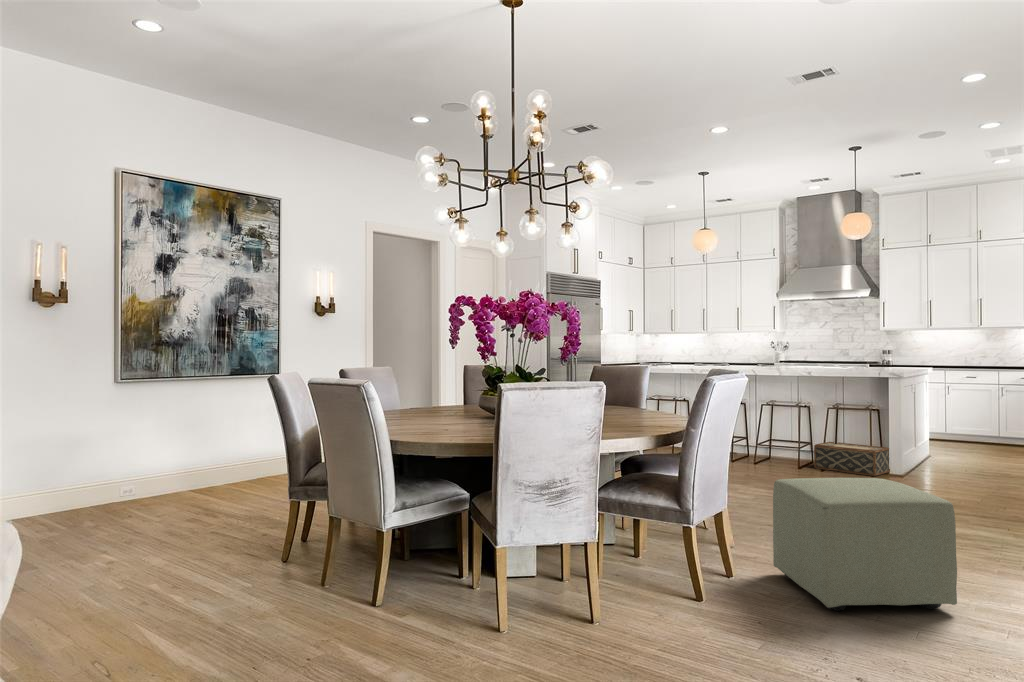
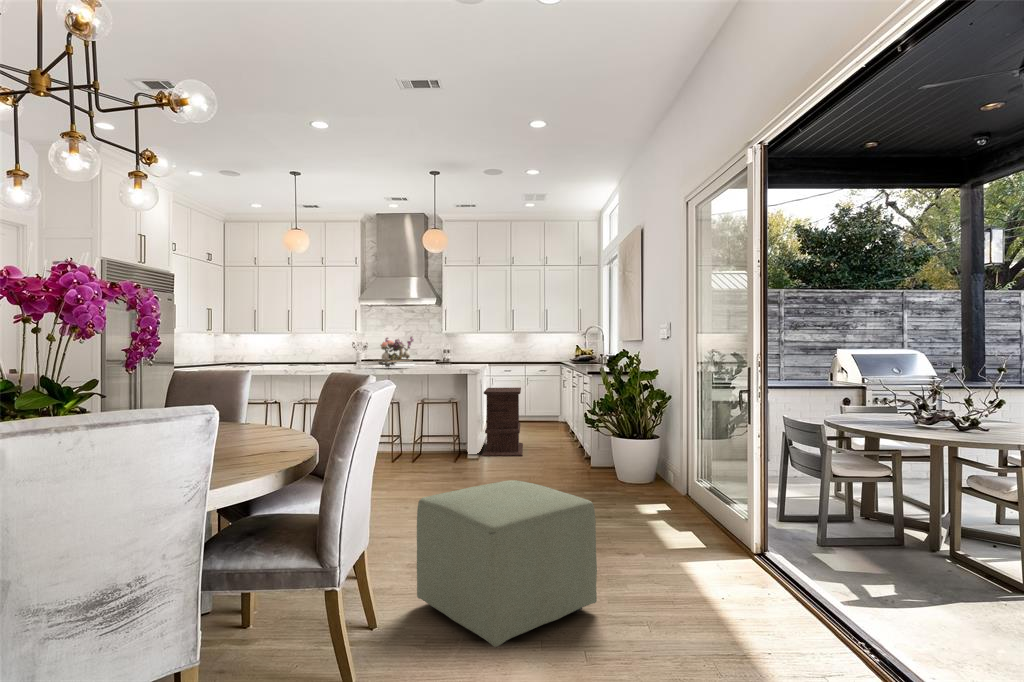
flower arrangement: none [778,334,828,370] -> present [376,336,413,367]
side table: none [912,396,979,481] -> present [482,388,523,456]
woven basket: present [814,442,890,476] -> none [405,433,466,461]

